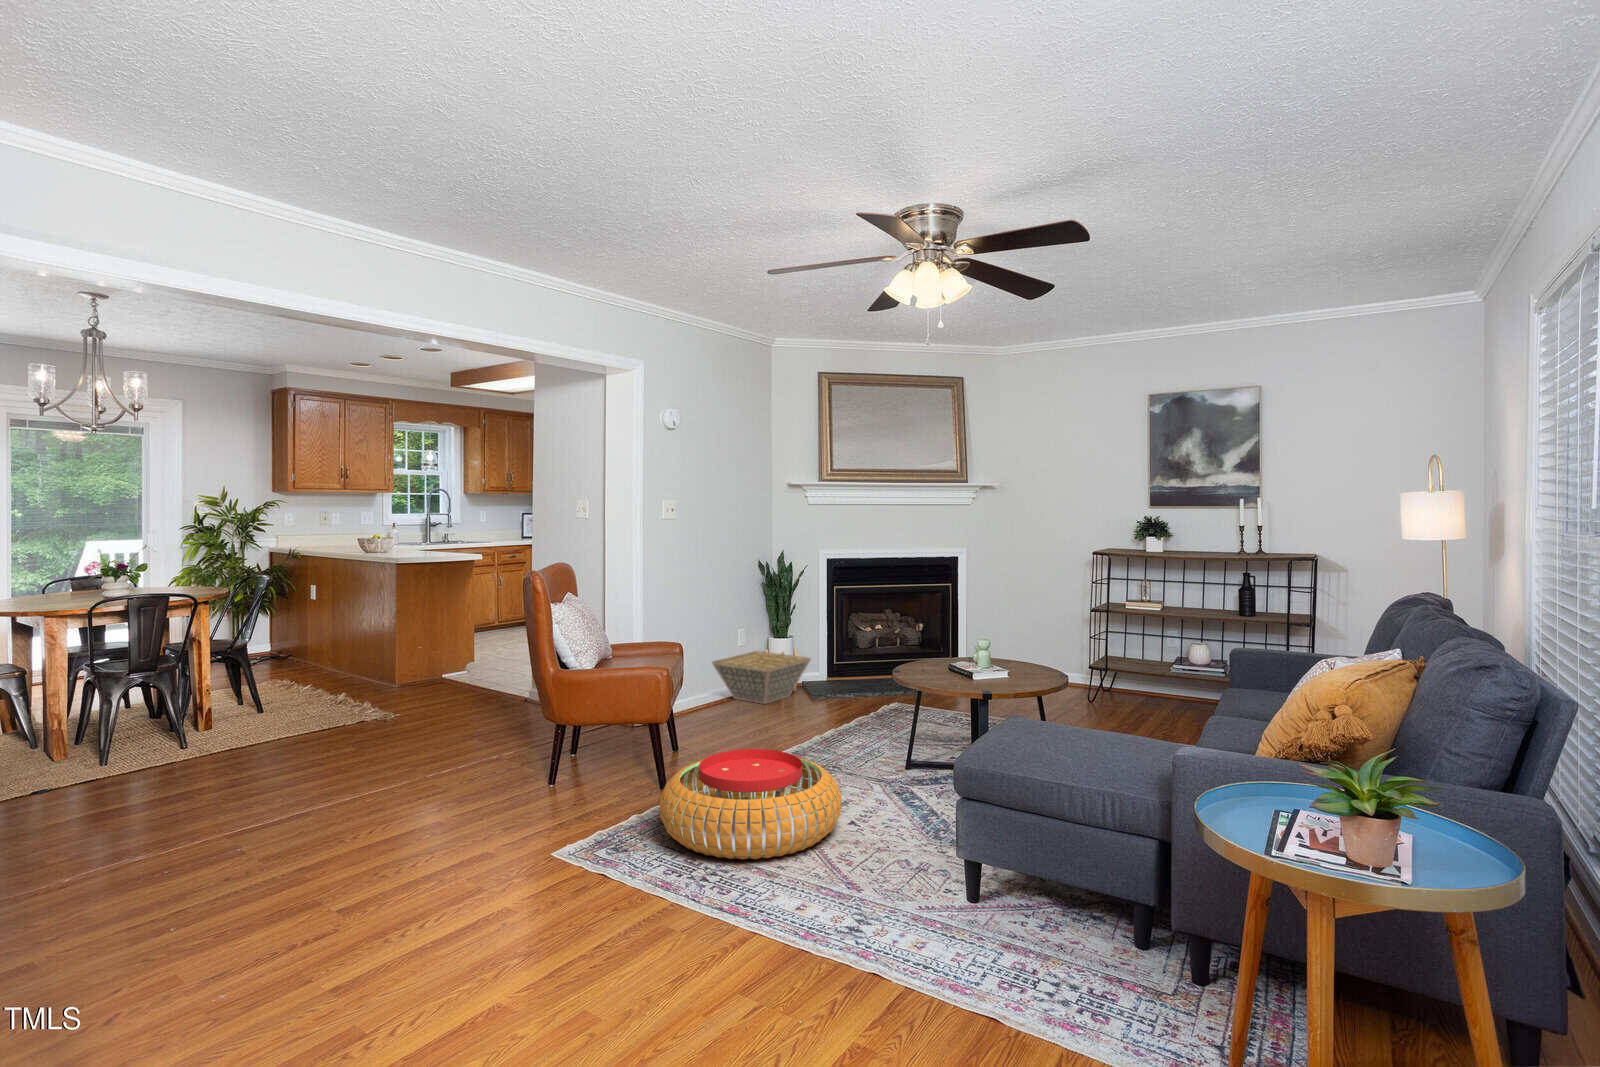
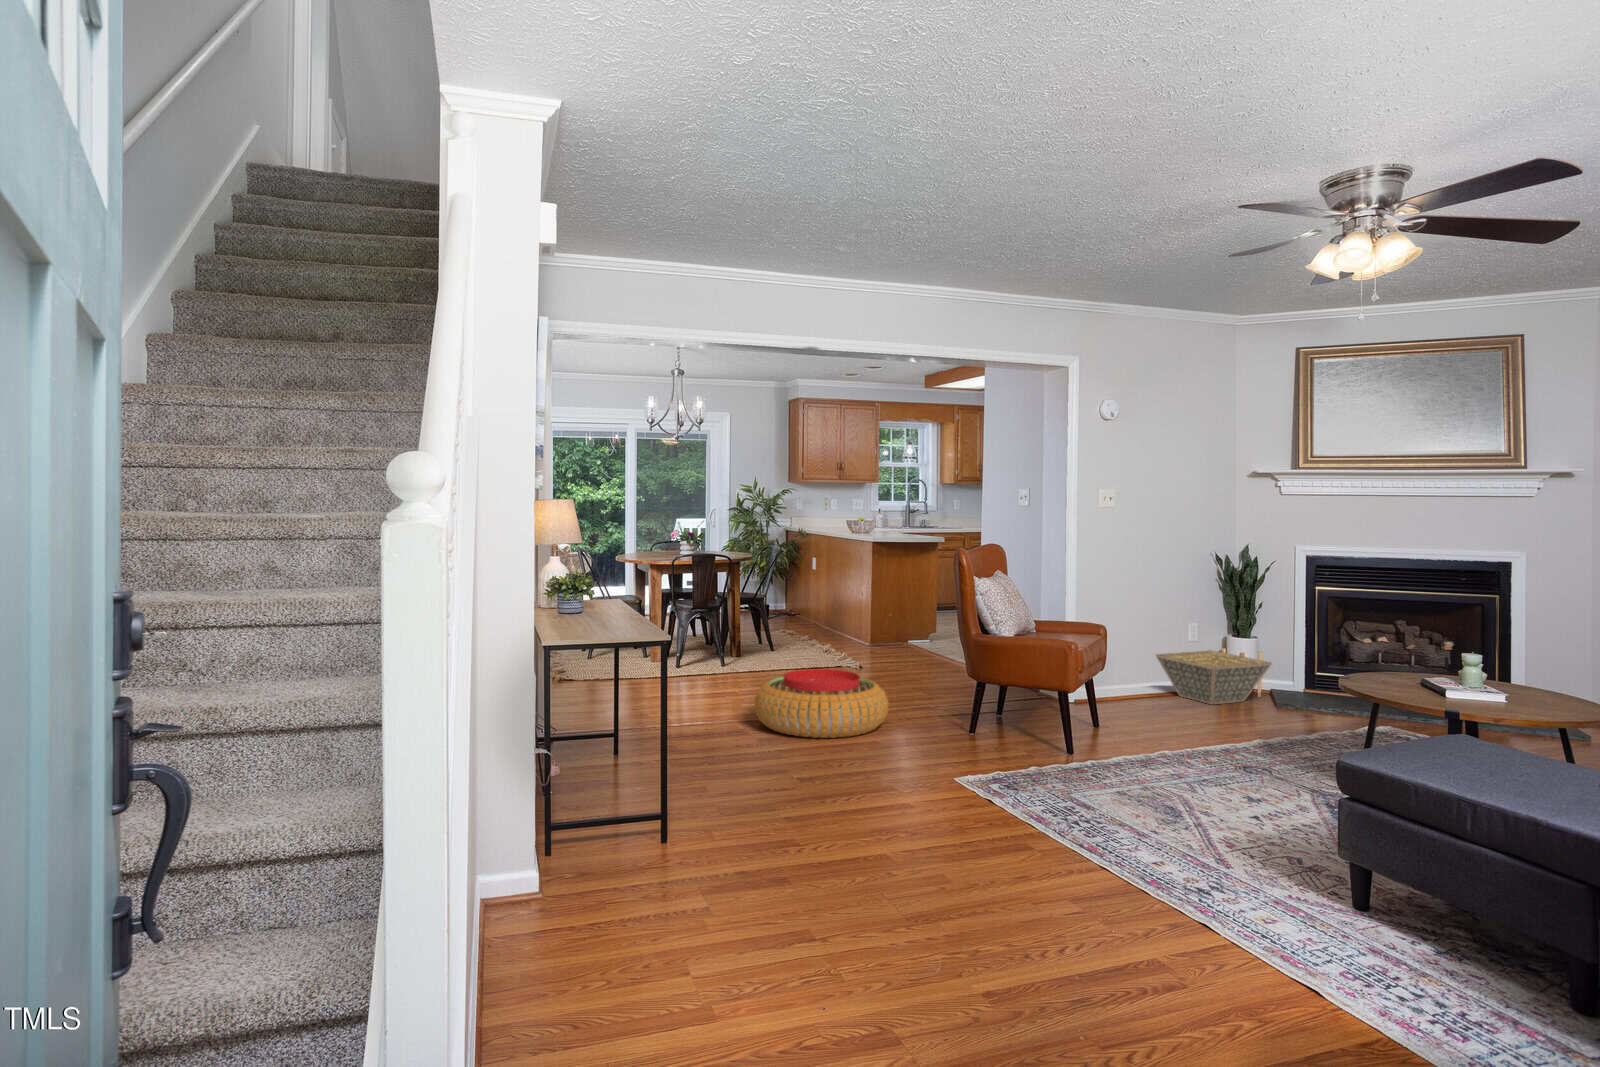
pouf: present [660,749,841,860] -> present [754,669,888,738]

